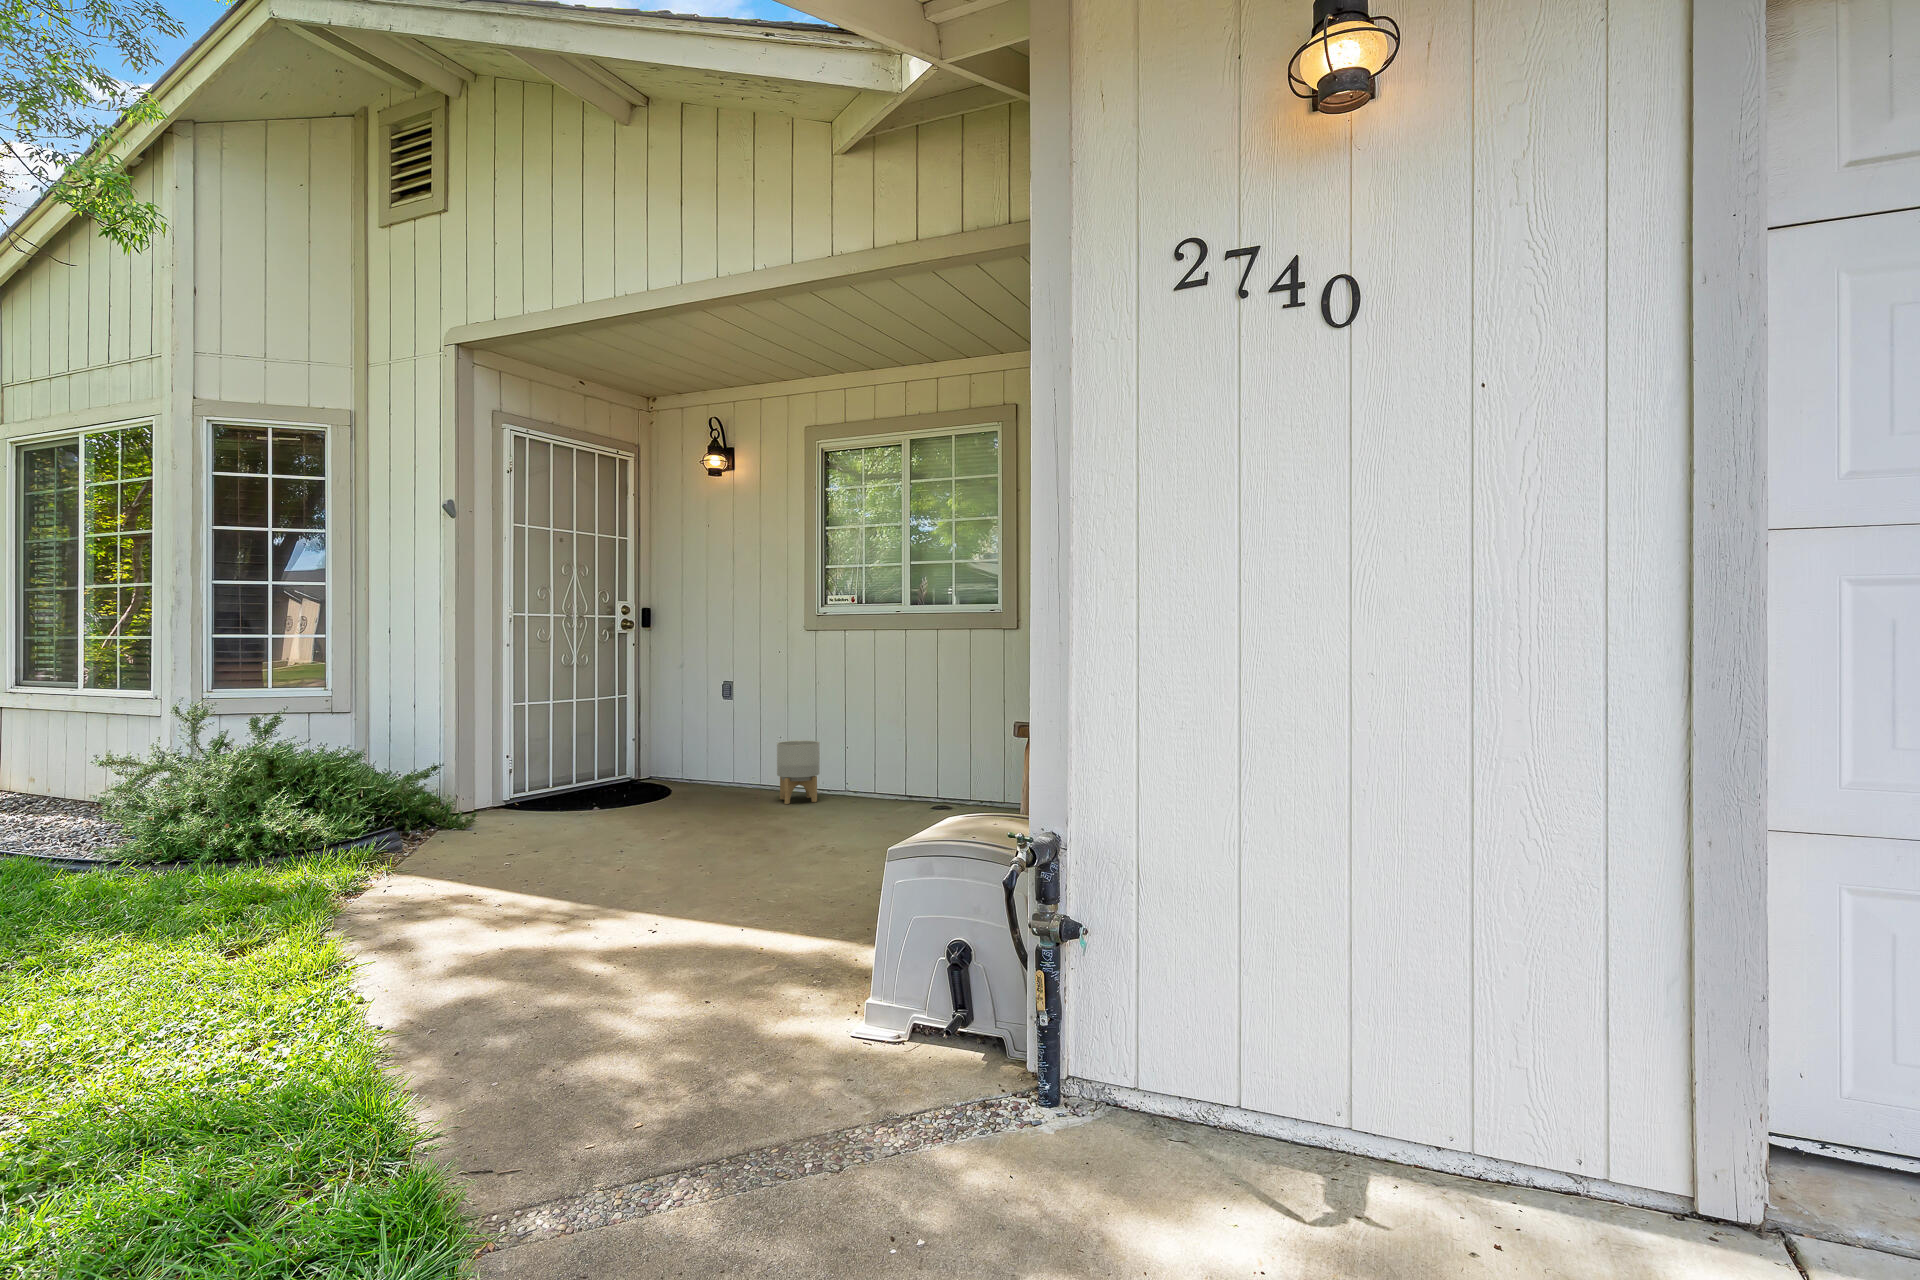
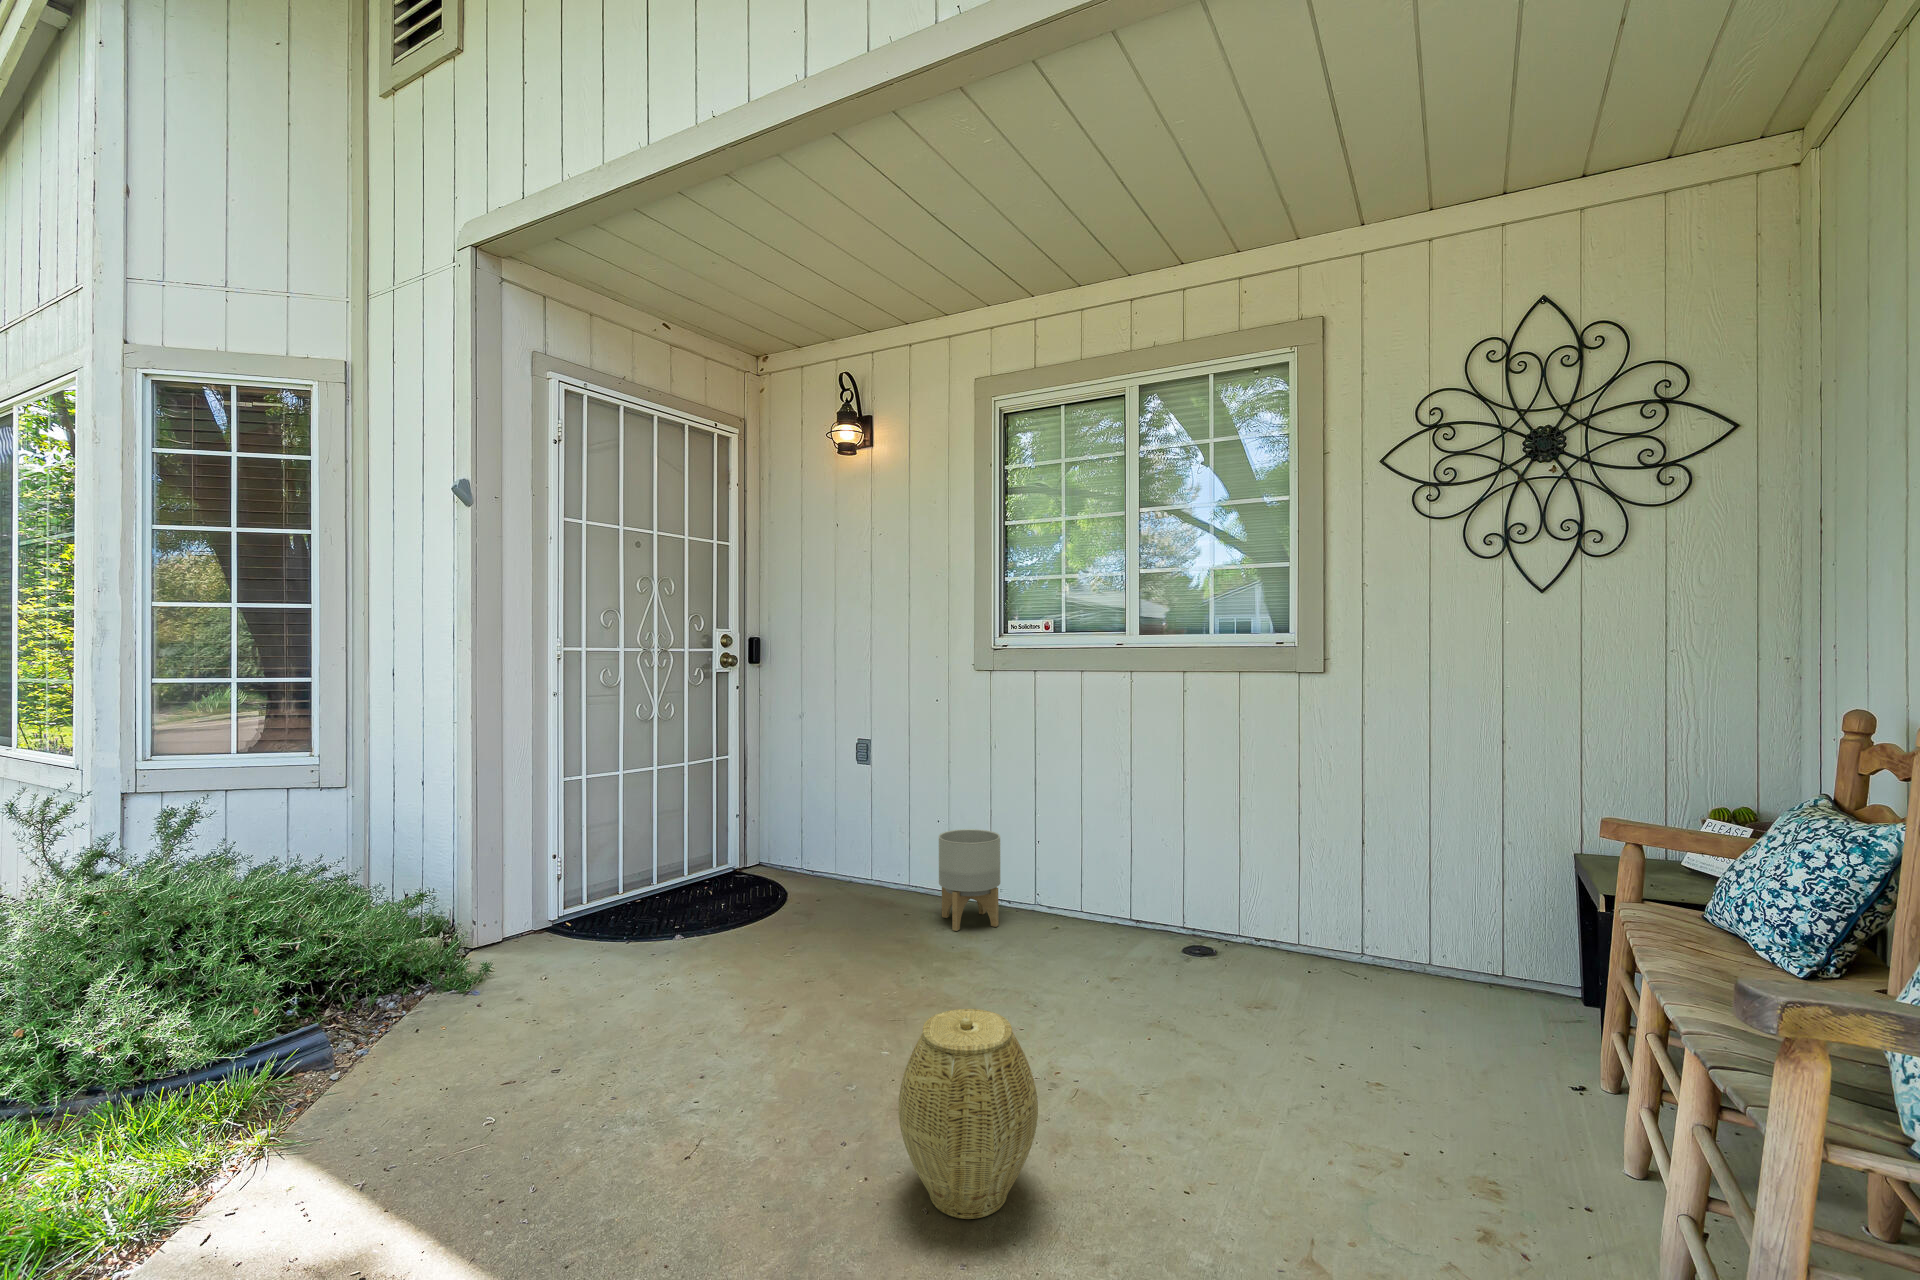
woven basket: none [719,788,789,878] -> present [898,1009,1038,1219]

